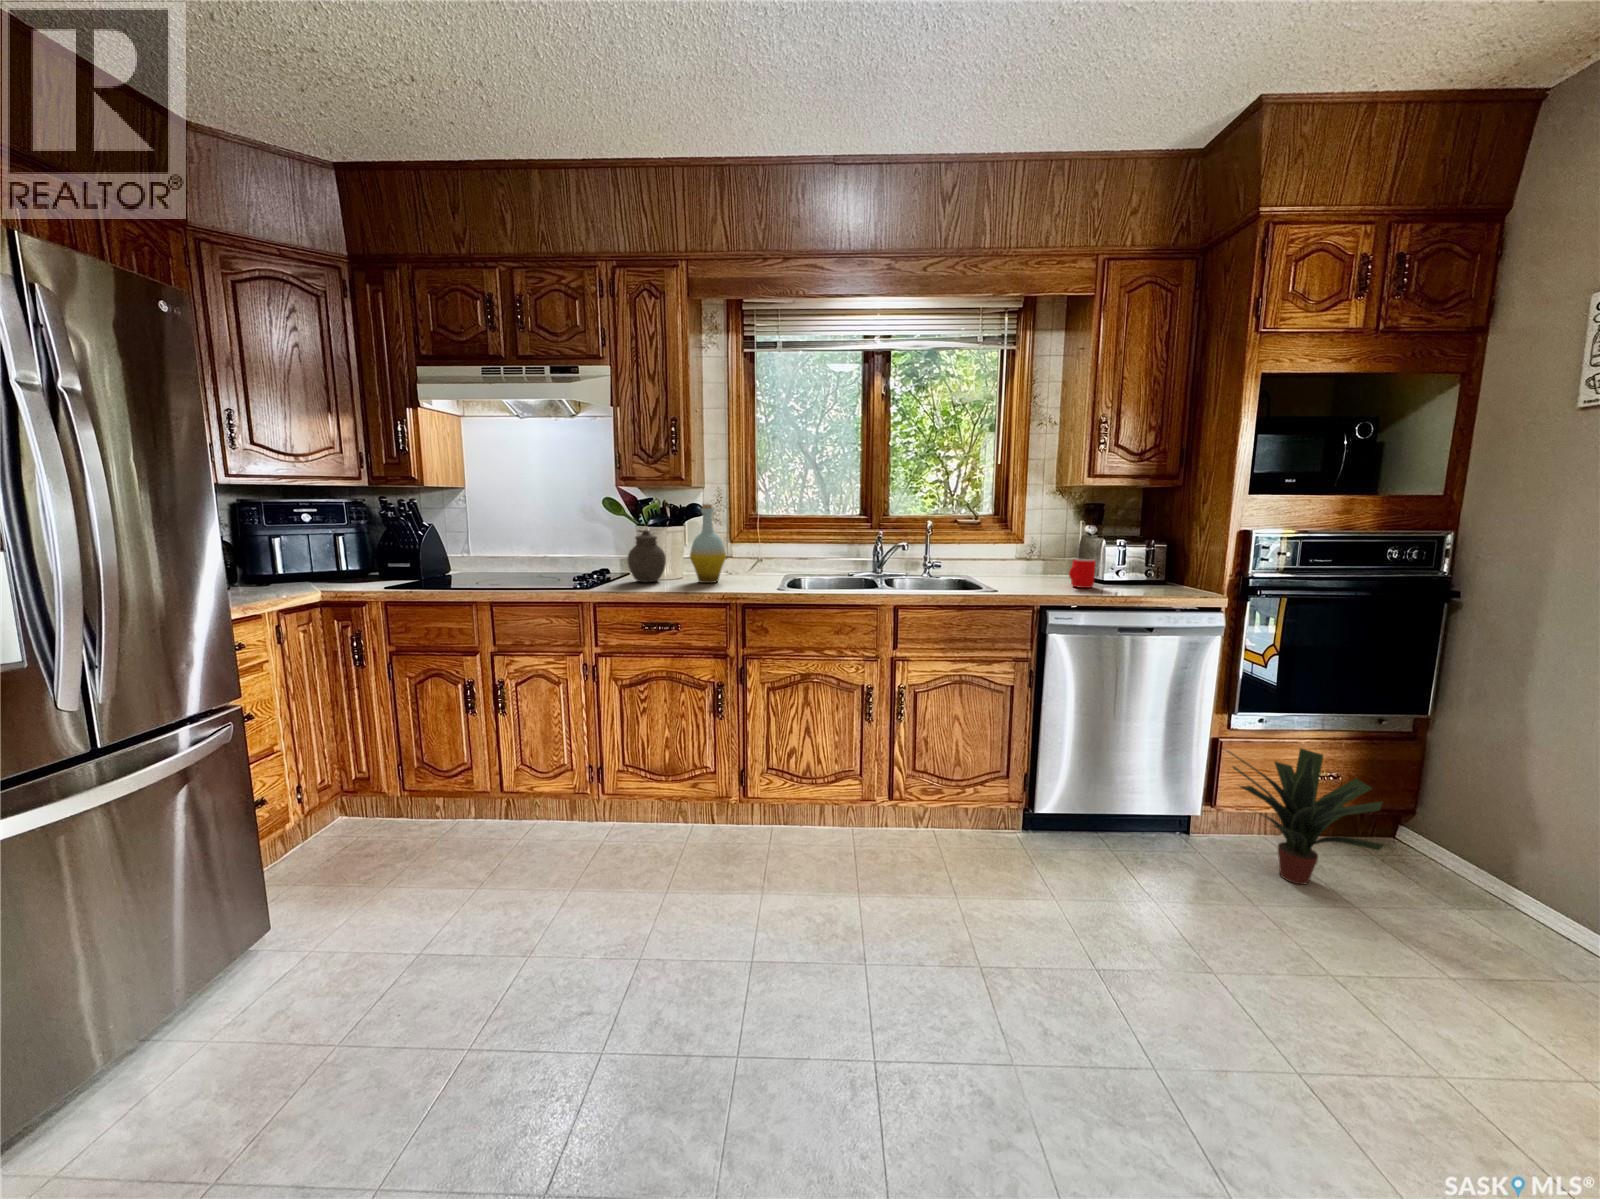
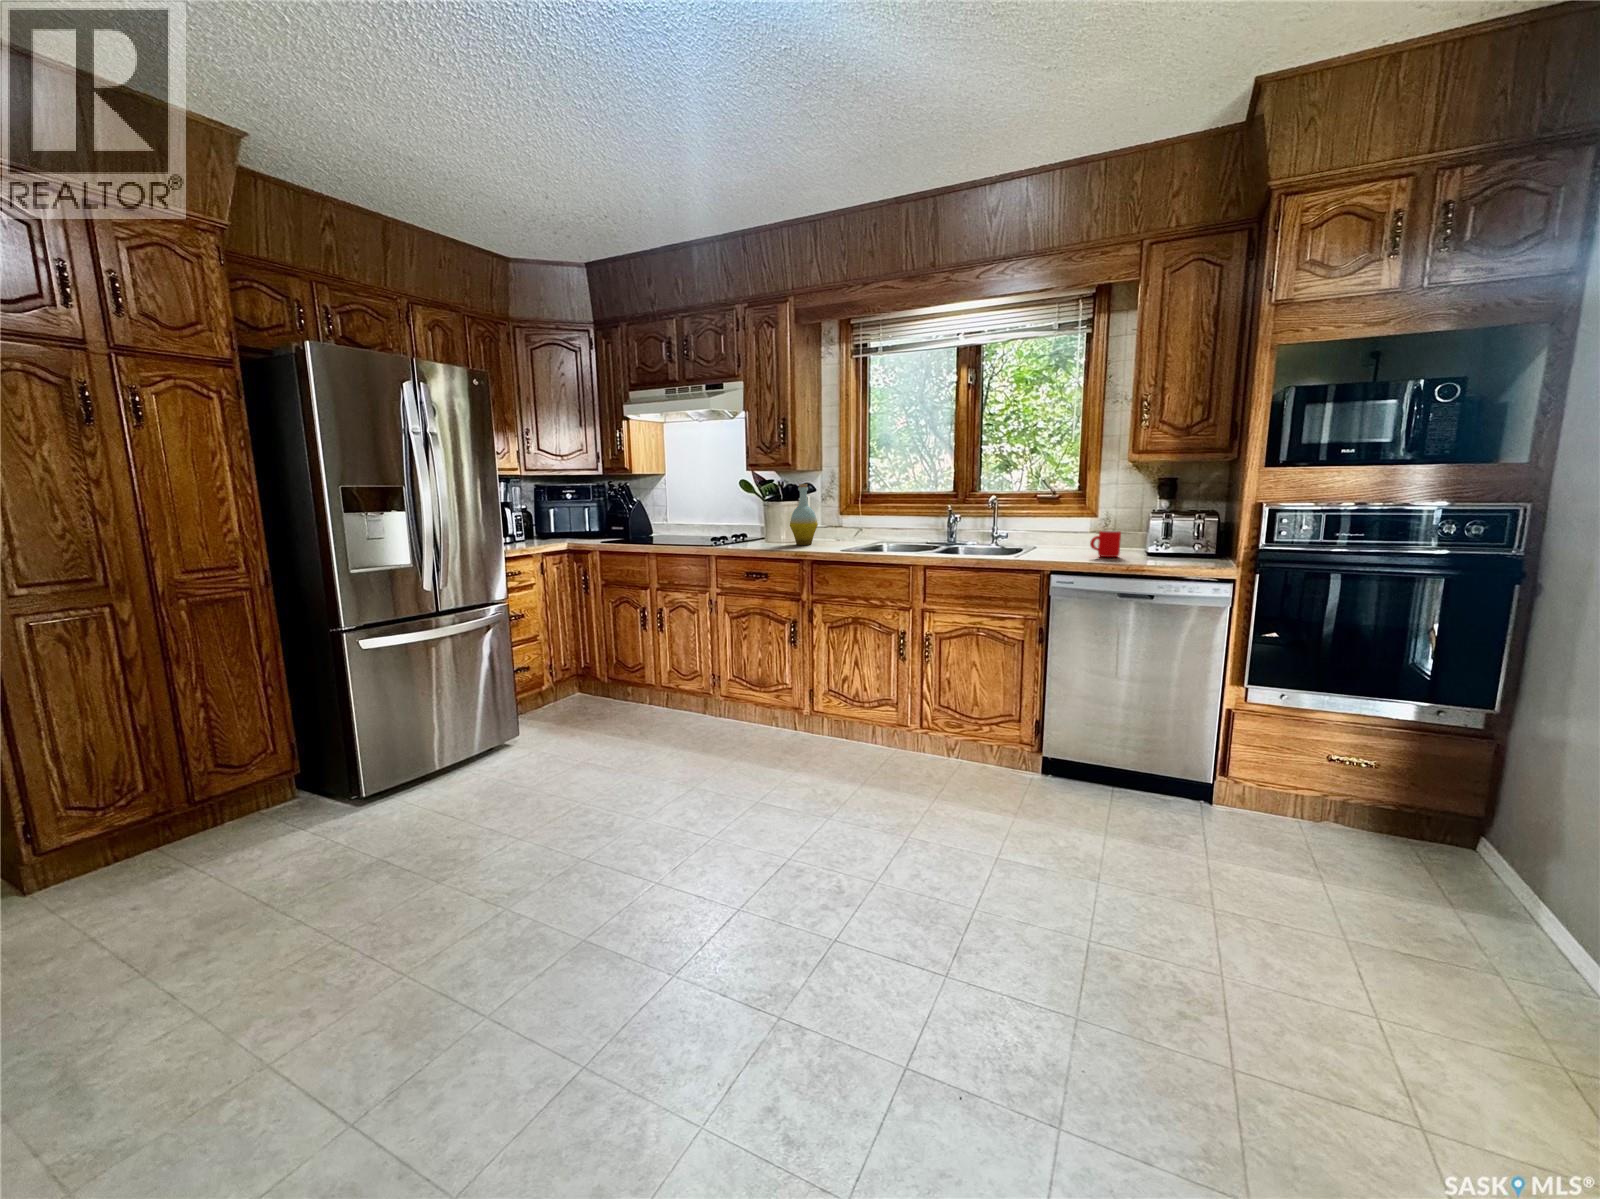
jar: present [628,531,666,582] -> none [749,504,777,543]
potted plant: present [1227,748,1384,884] -> none [1199,709,1369,857]

